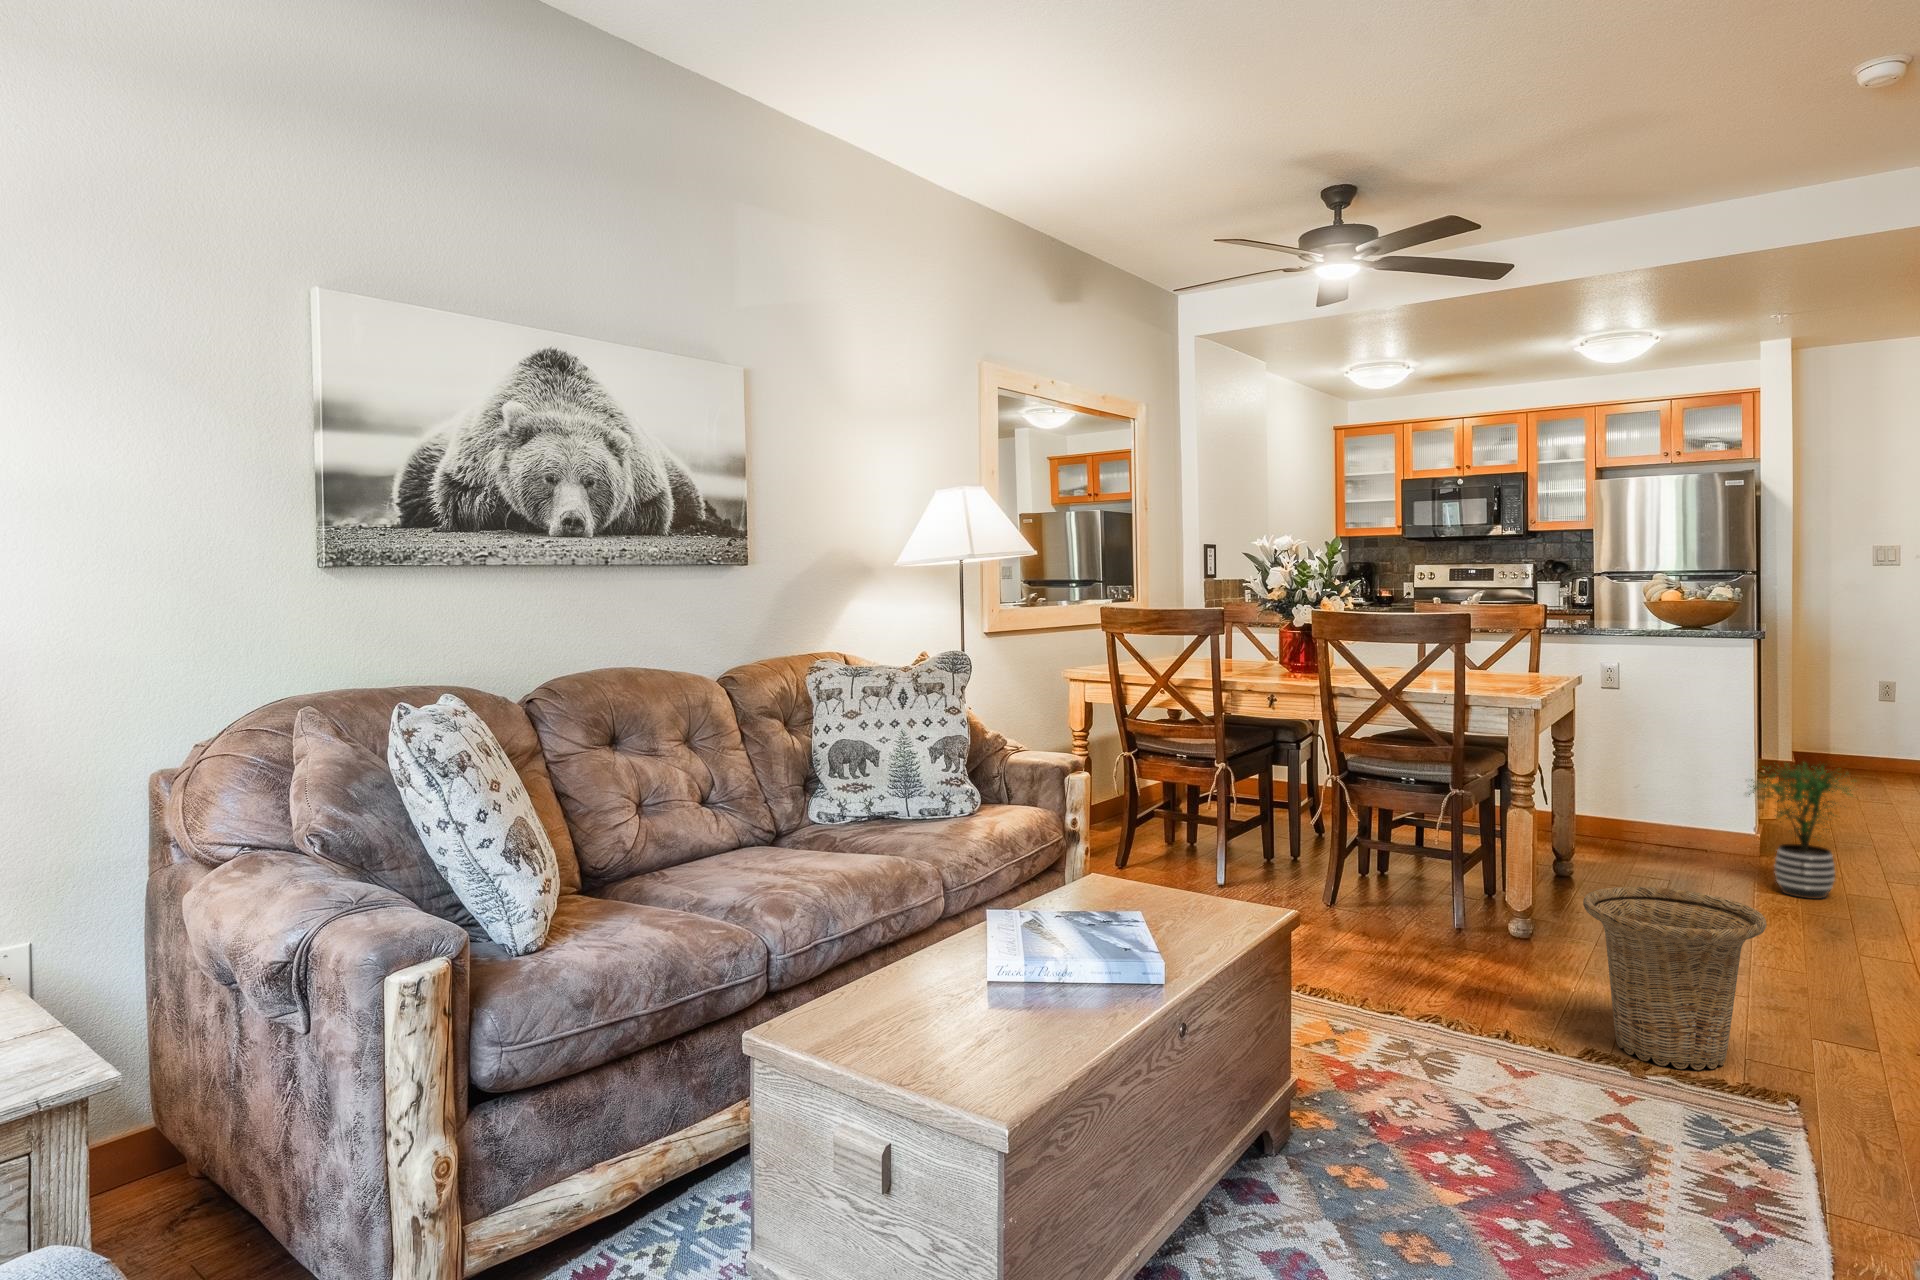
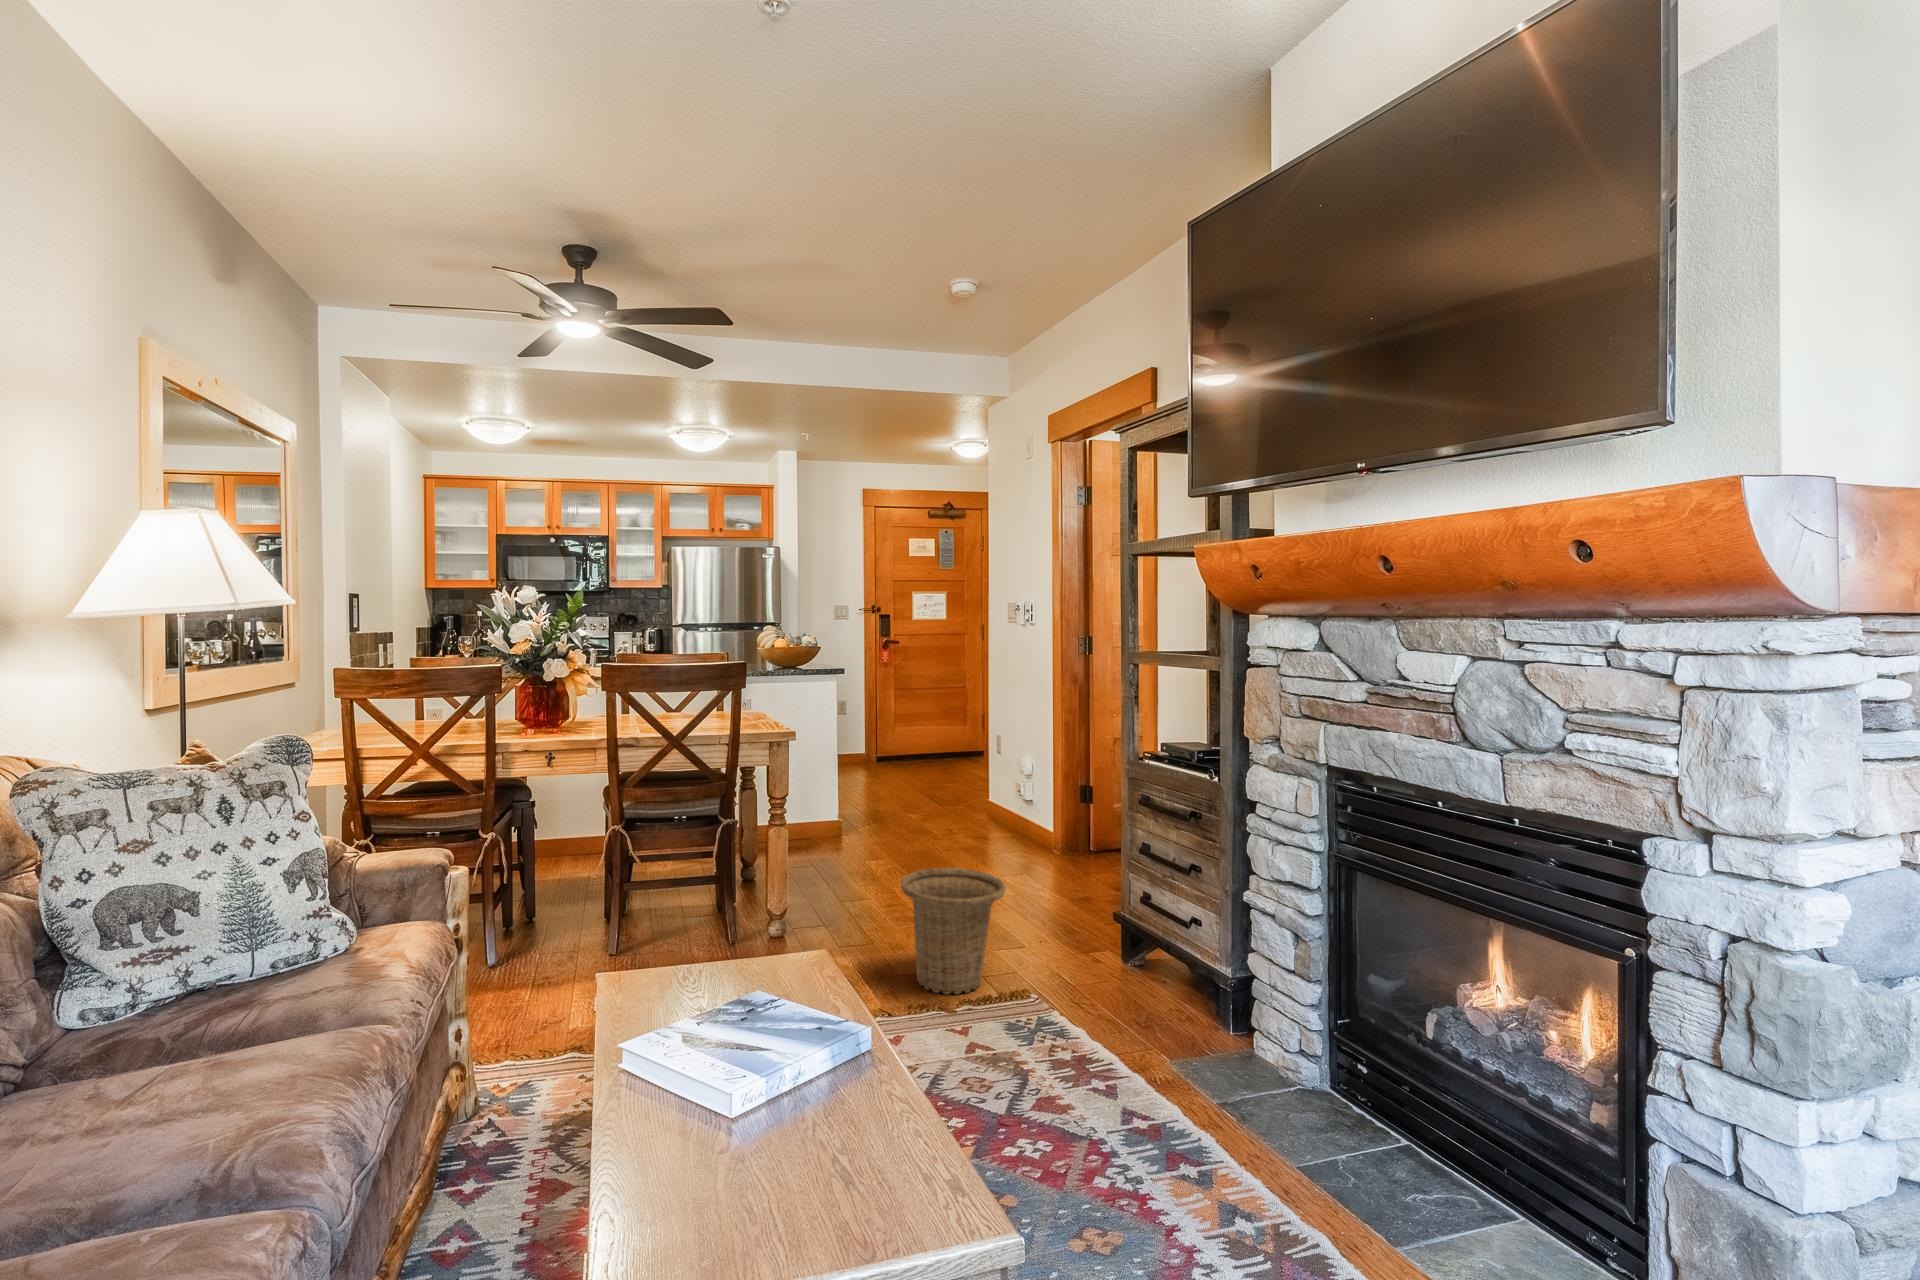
potted plant: present [1749,764,1855,899] -> none [845,760,907,849]

